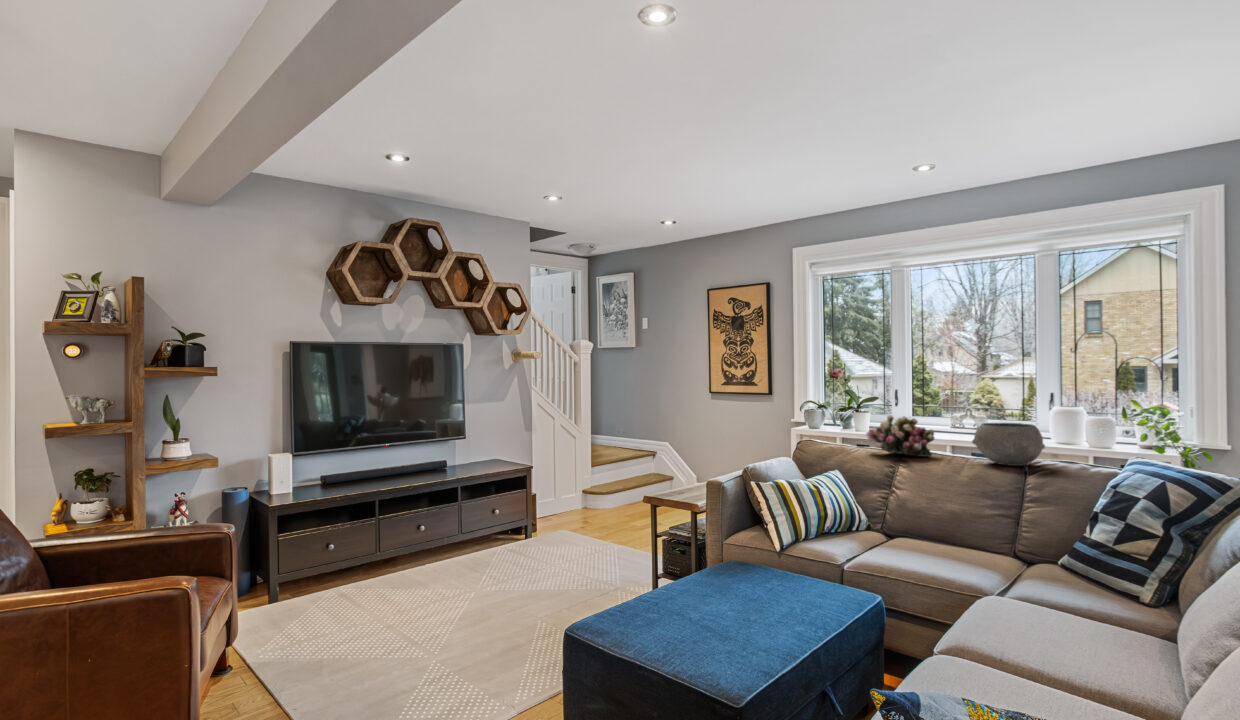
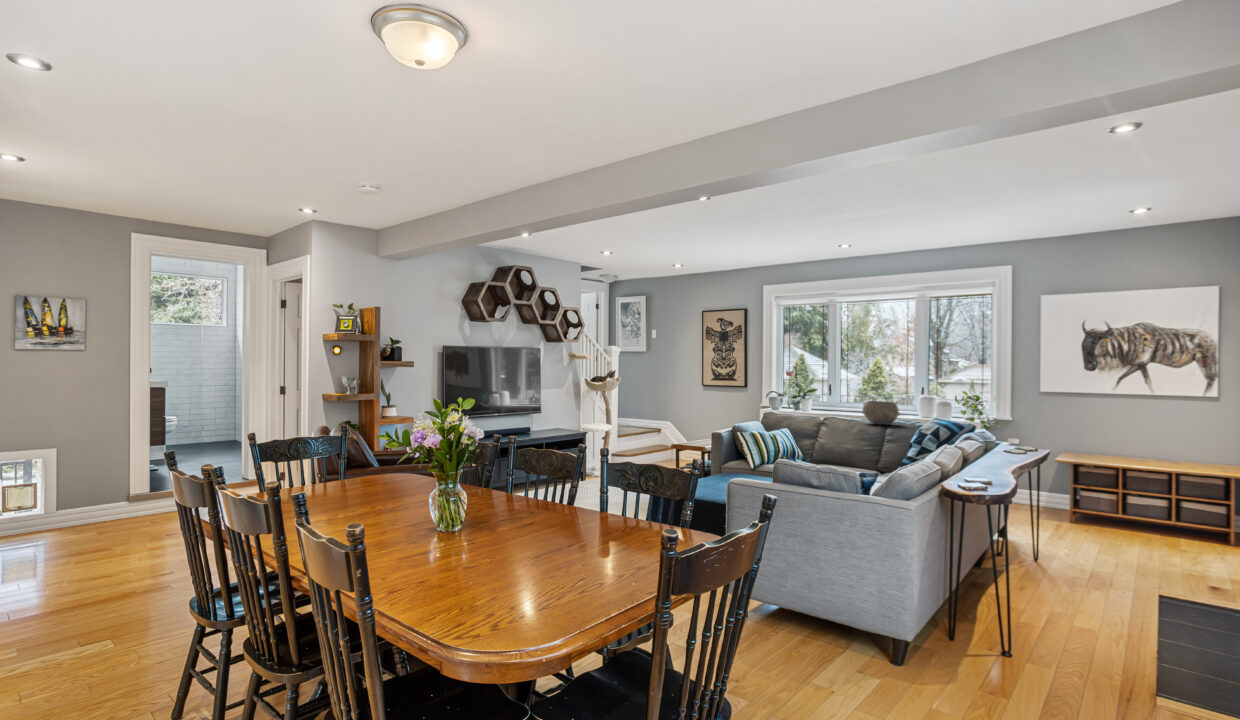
flower arrangement: present [866,415,934,457] -> none [804,397,843,421]

